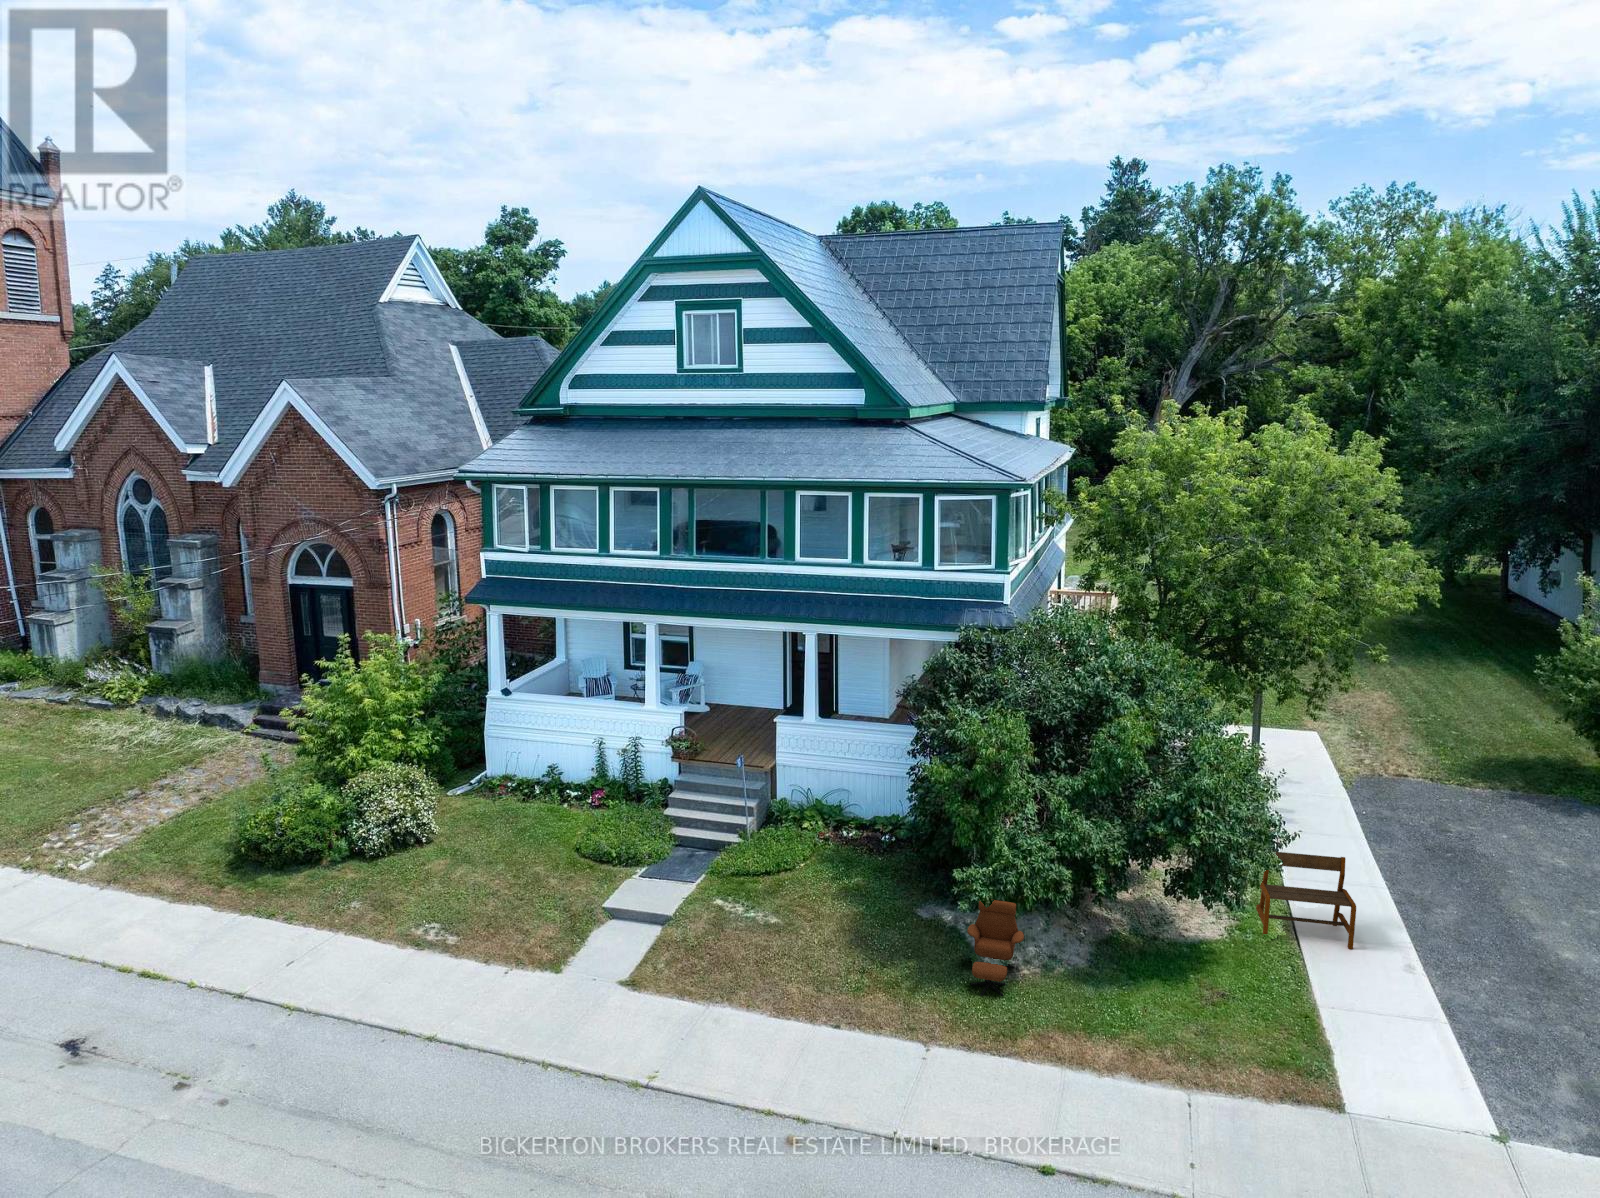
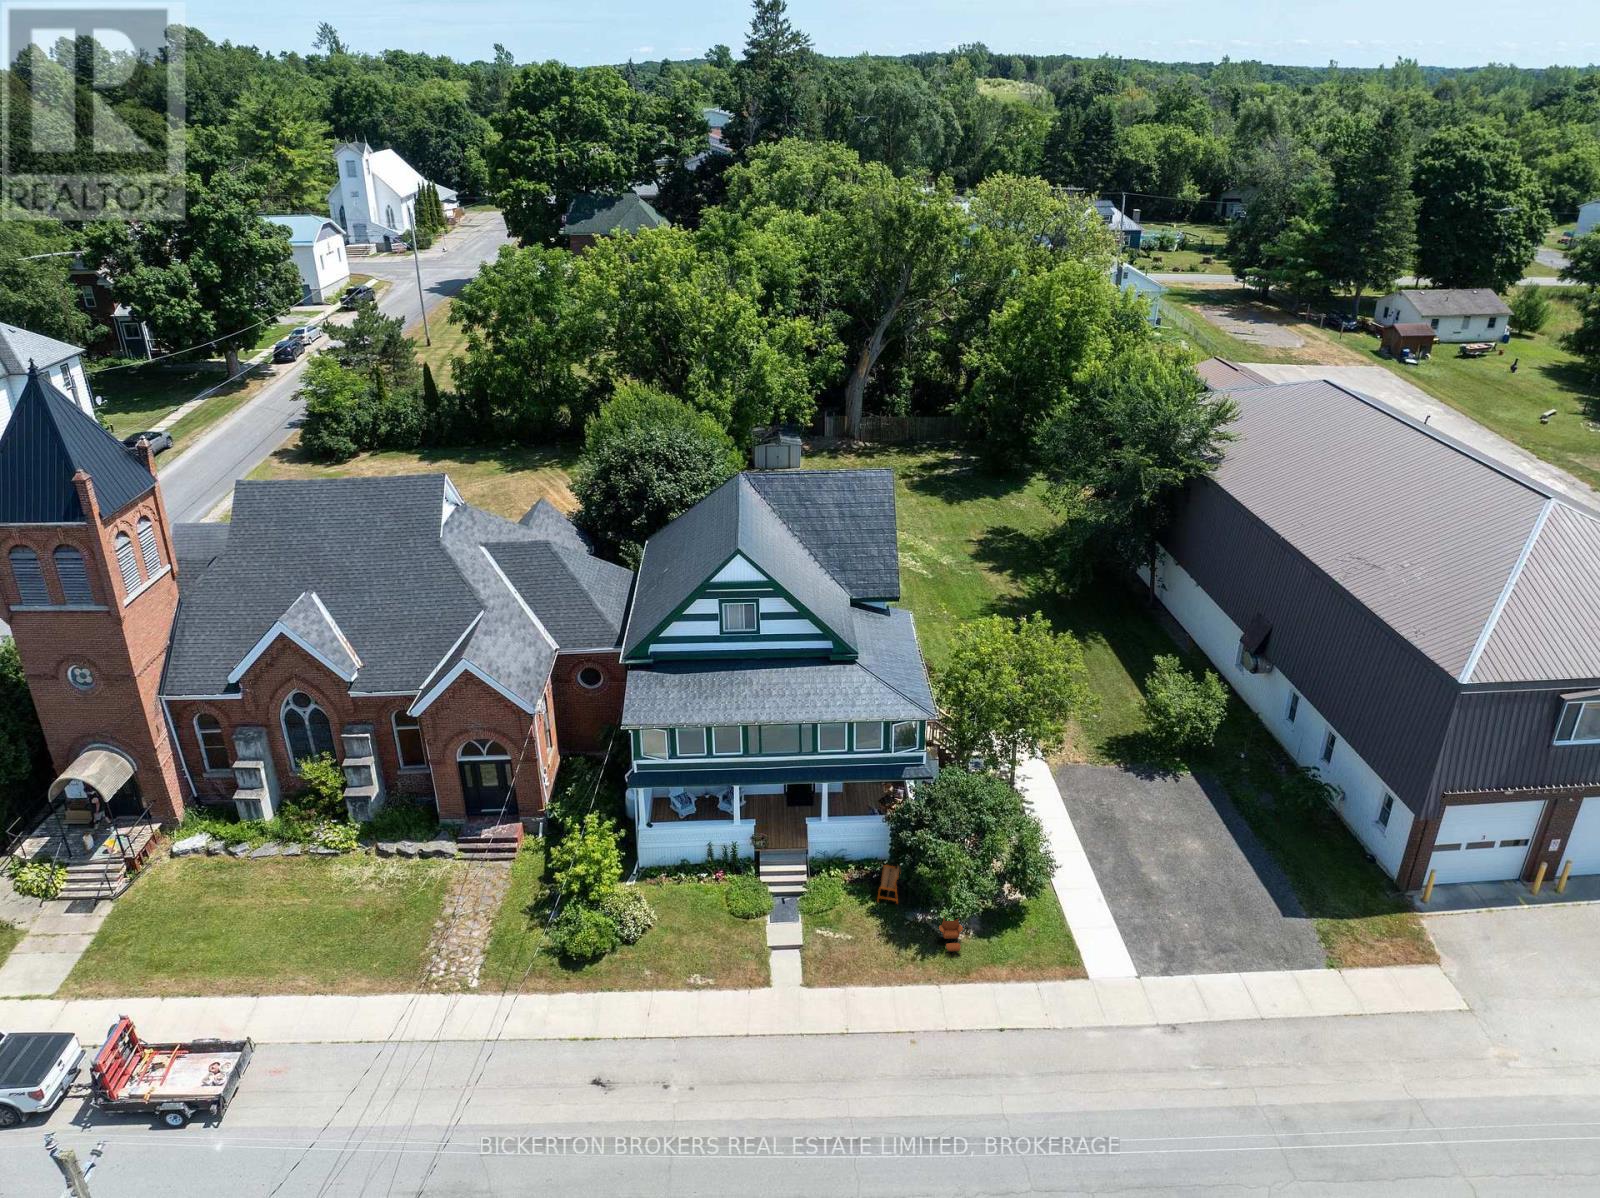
bench: present [1256,852,1356,949] -> present [877,865,899,903]

